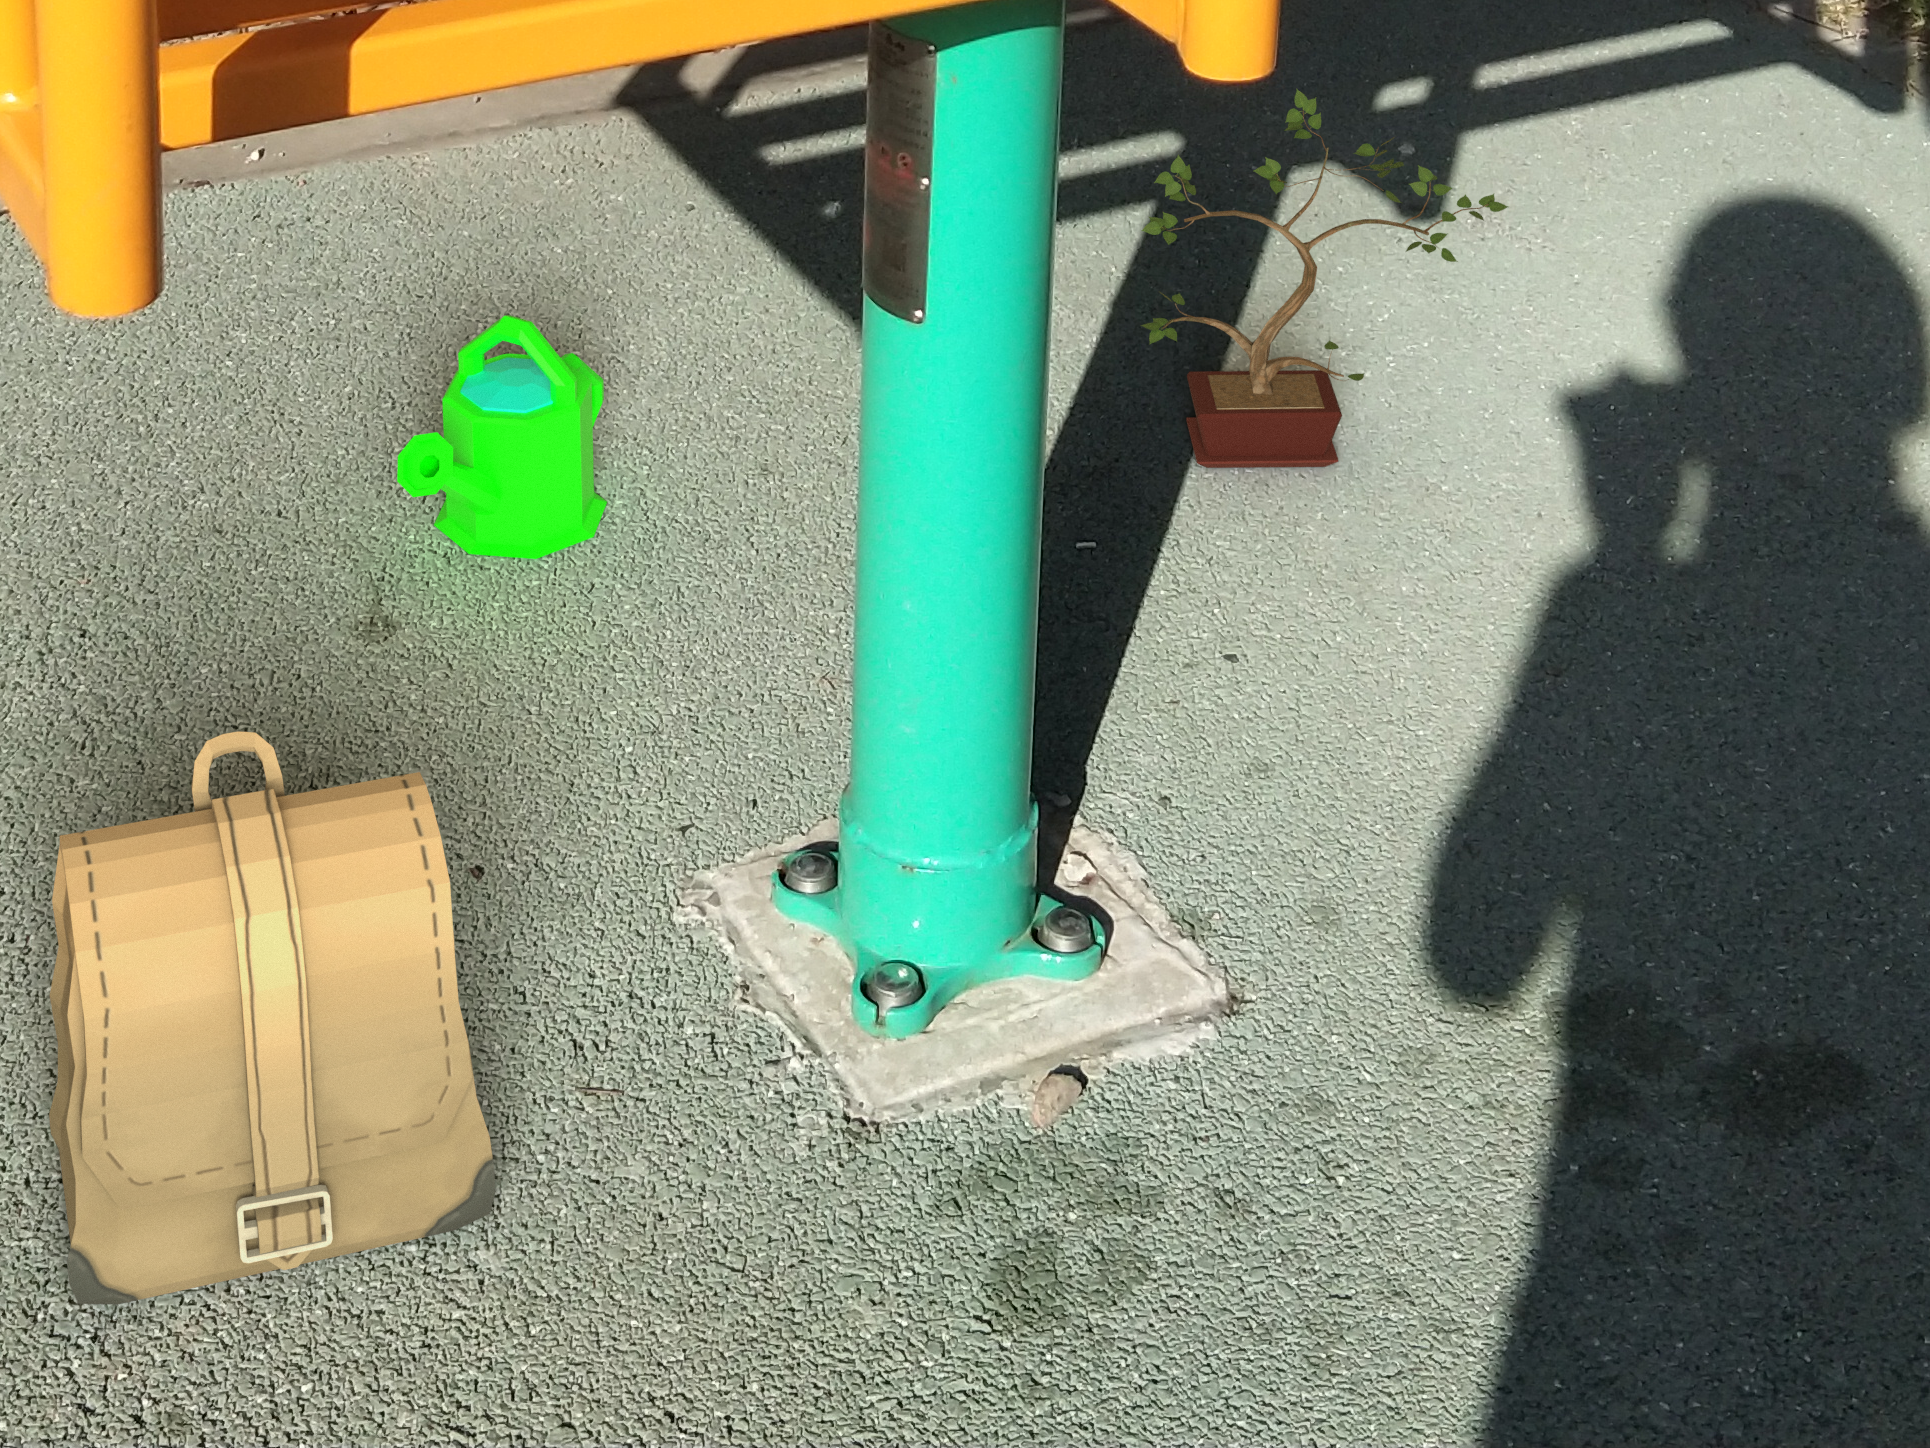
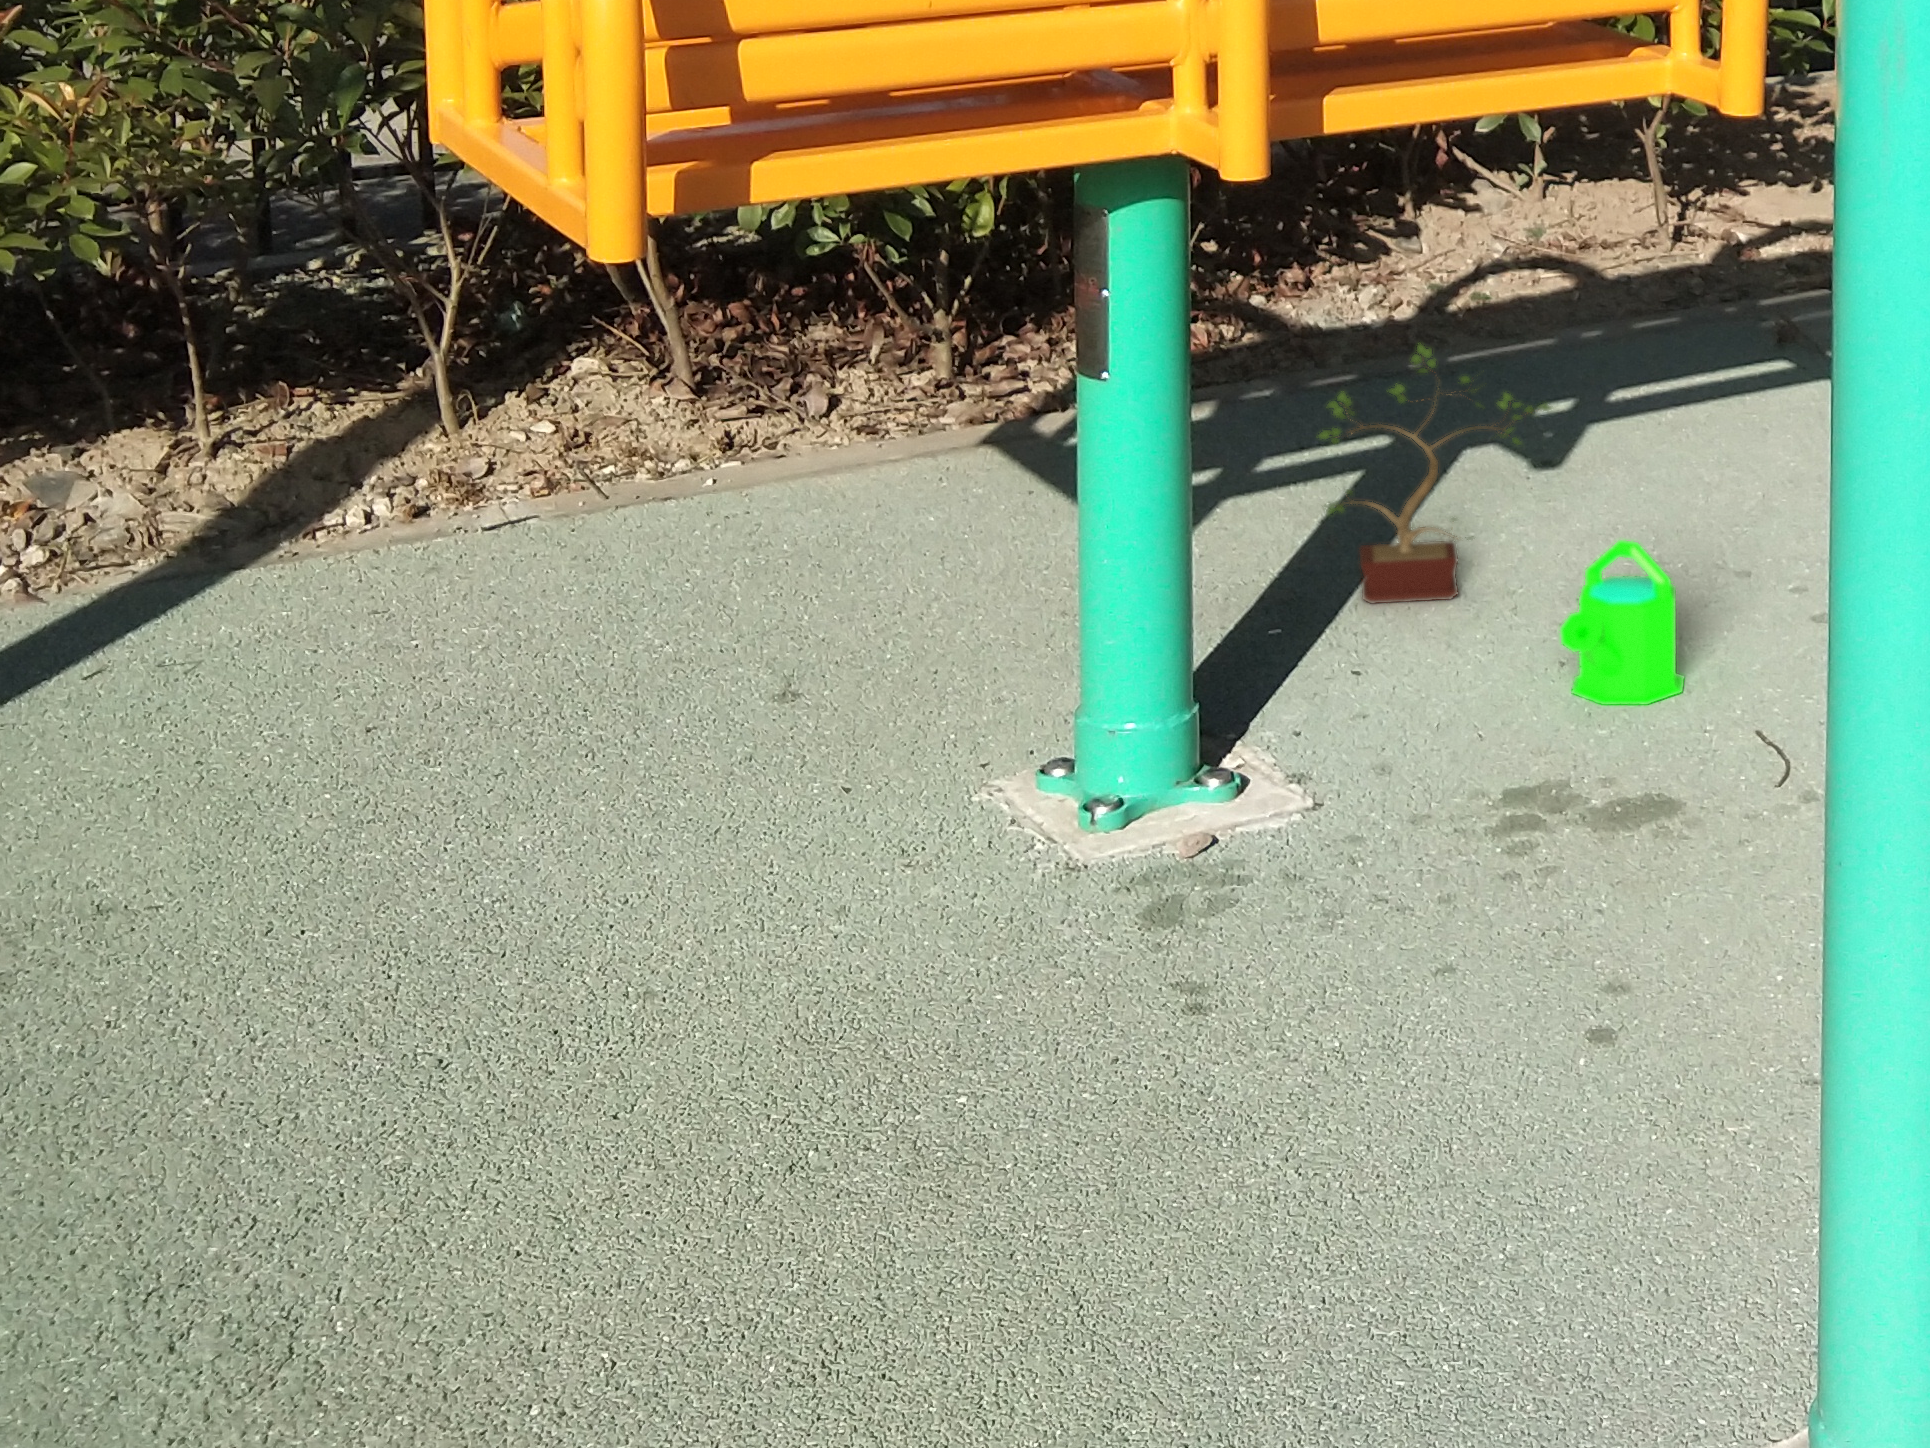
watering can: present [397,315,607,559] -> present [1560,540,1684,705]
backpack: present [49,732,495,1305] -> none [570,620,846,954]

